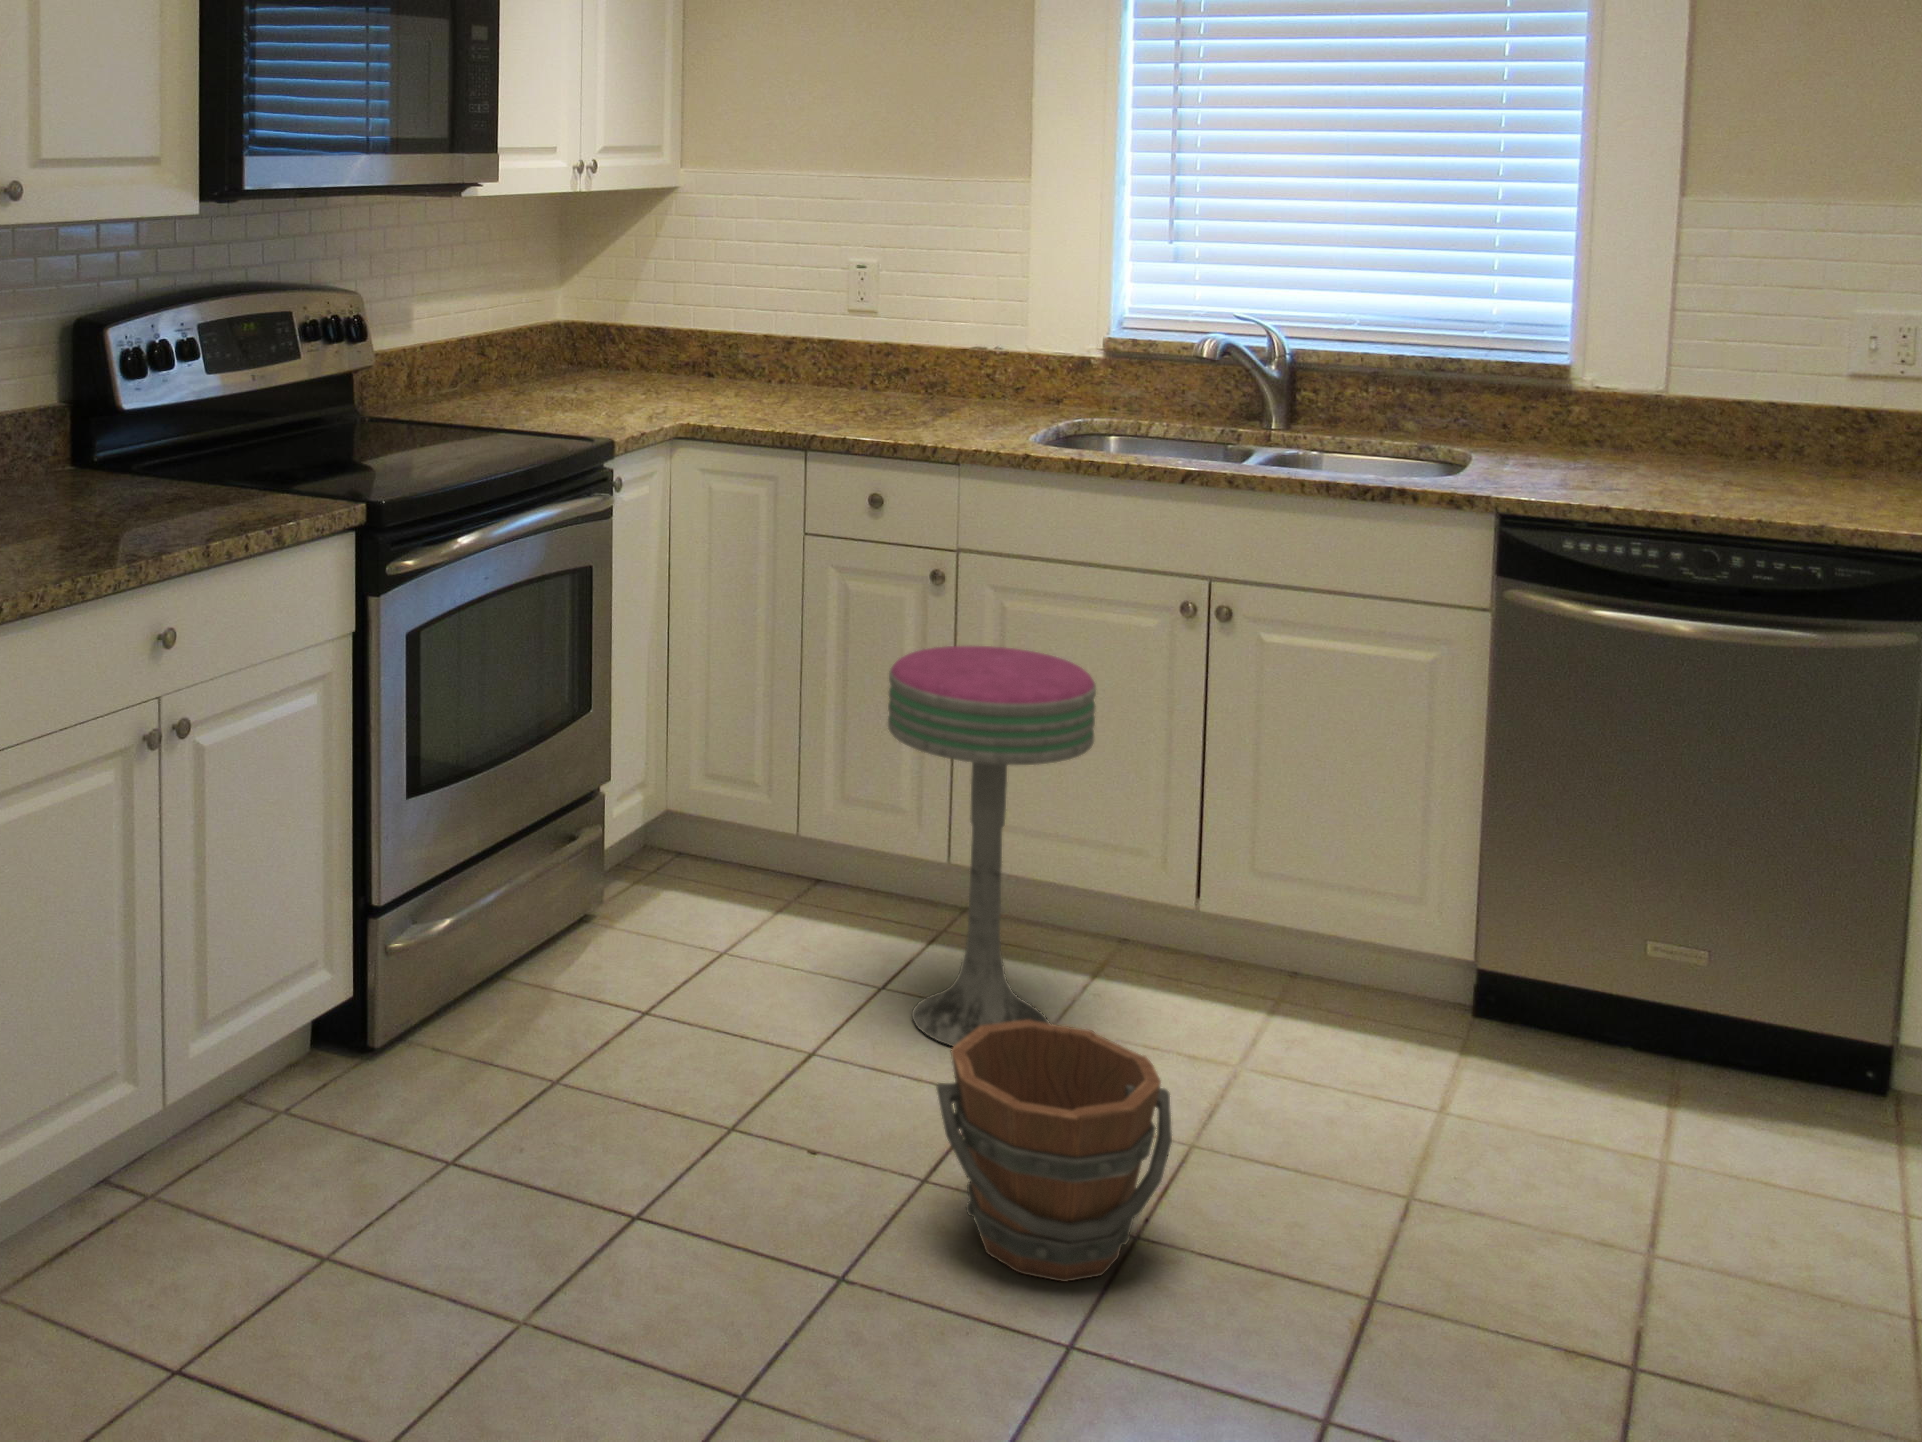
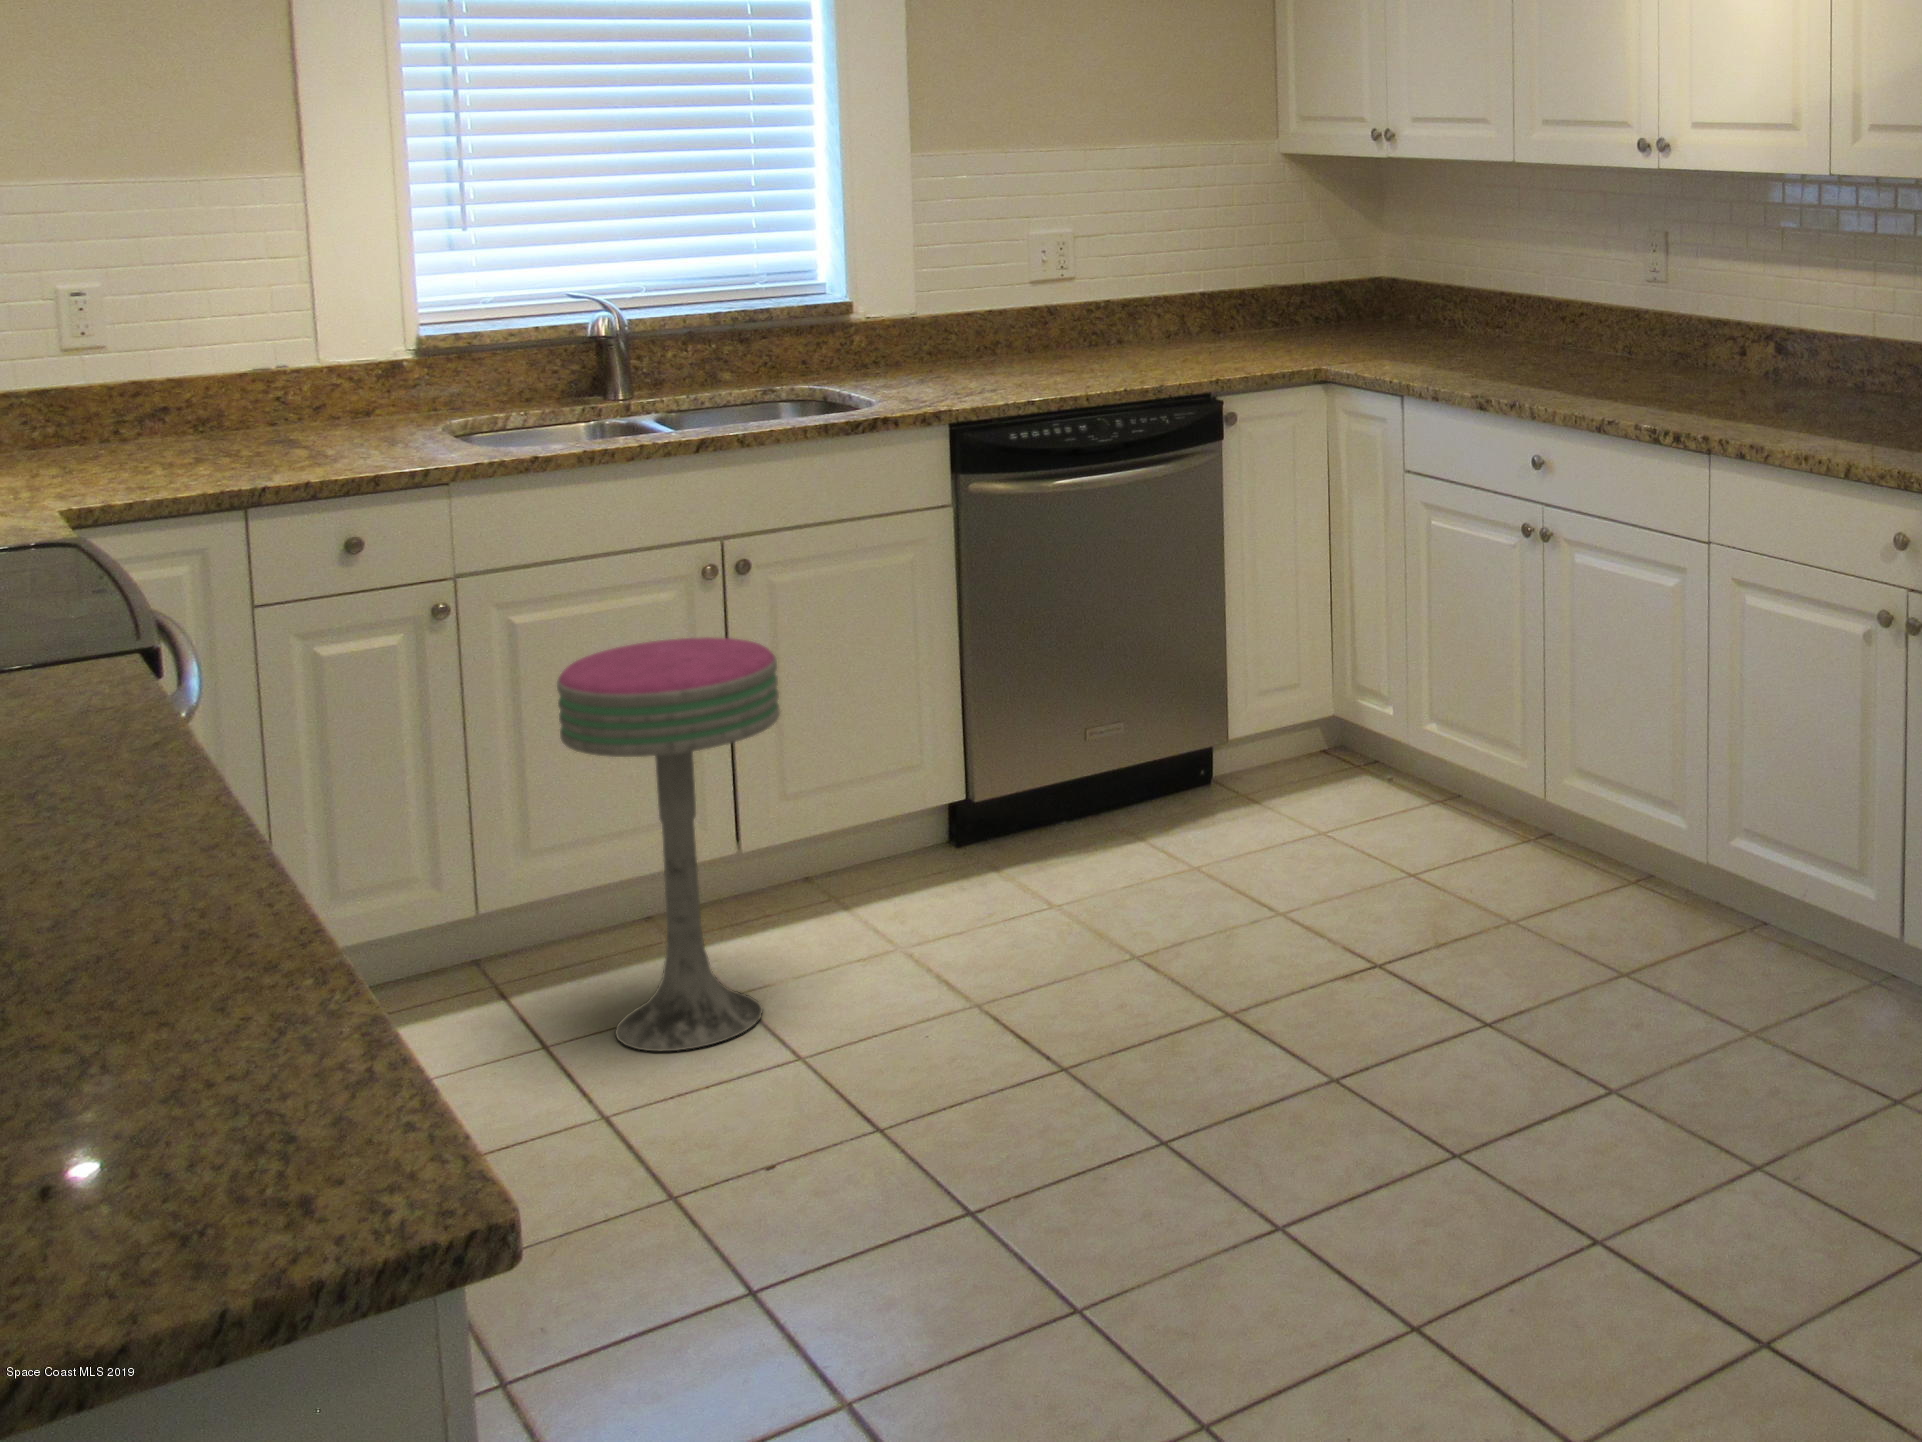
bucket: present [937,1020,1172,1282] -> none [924,904,1114,1123]

